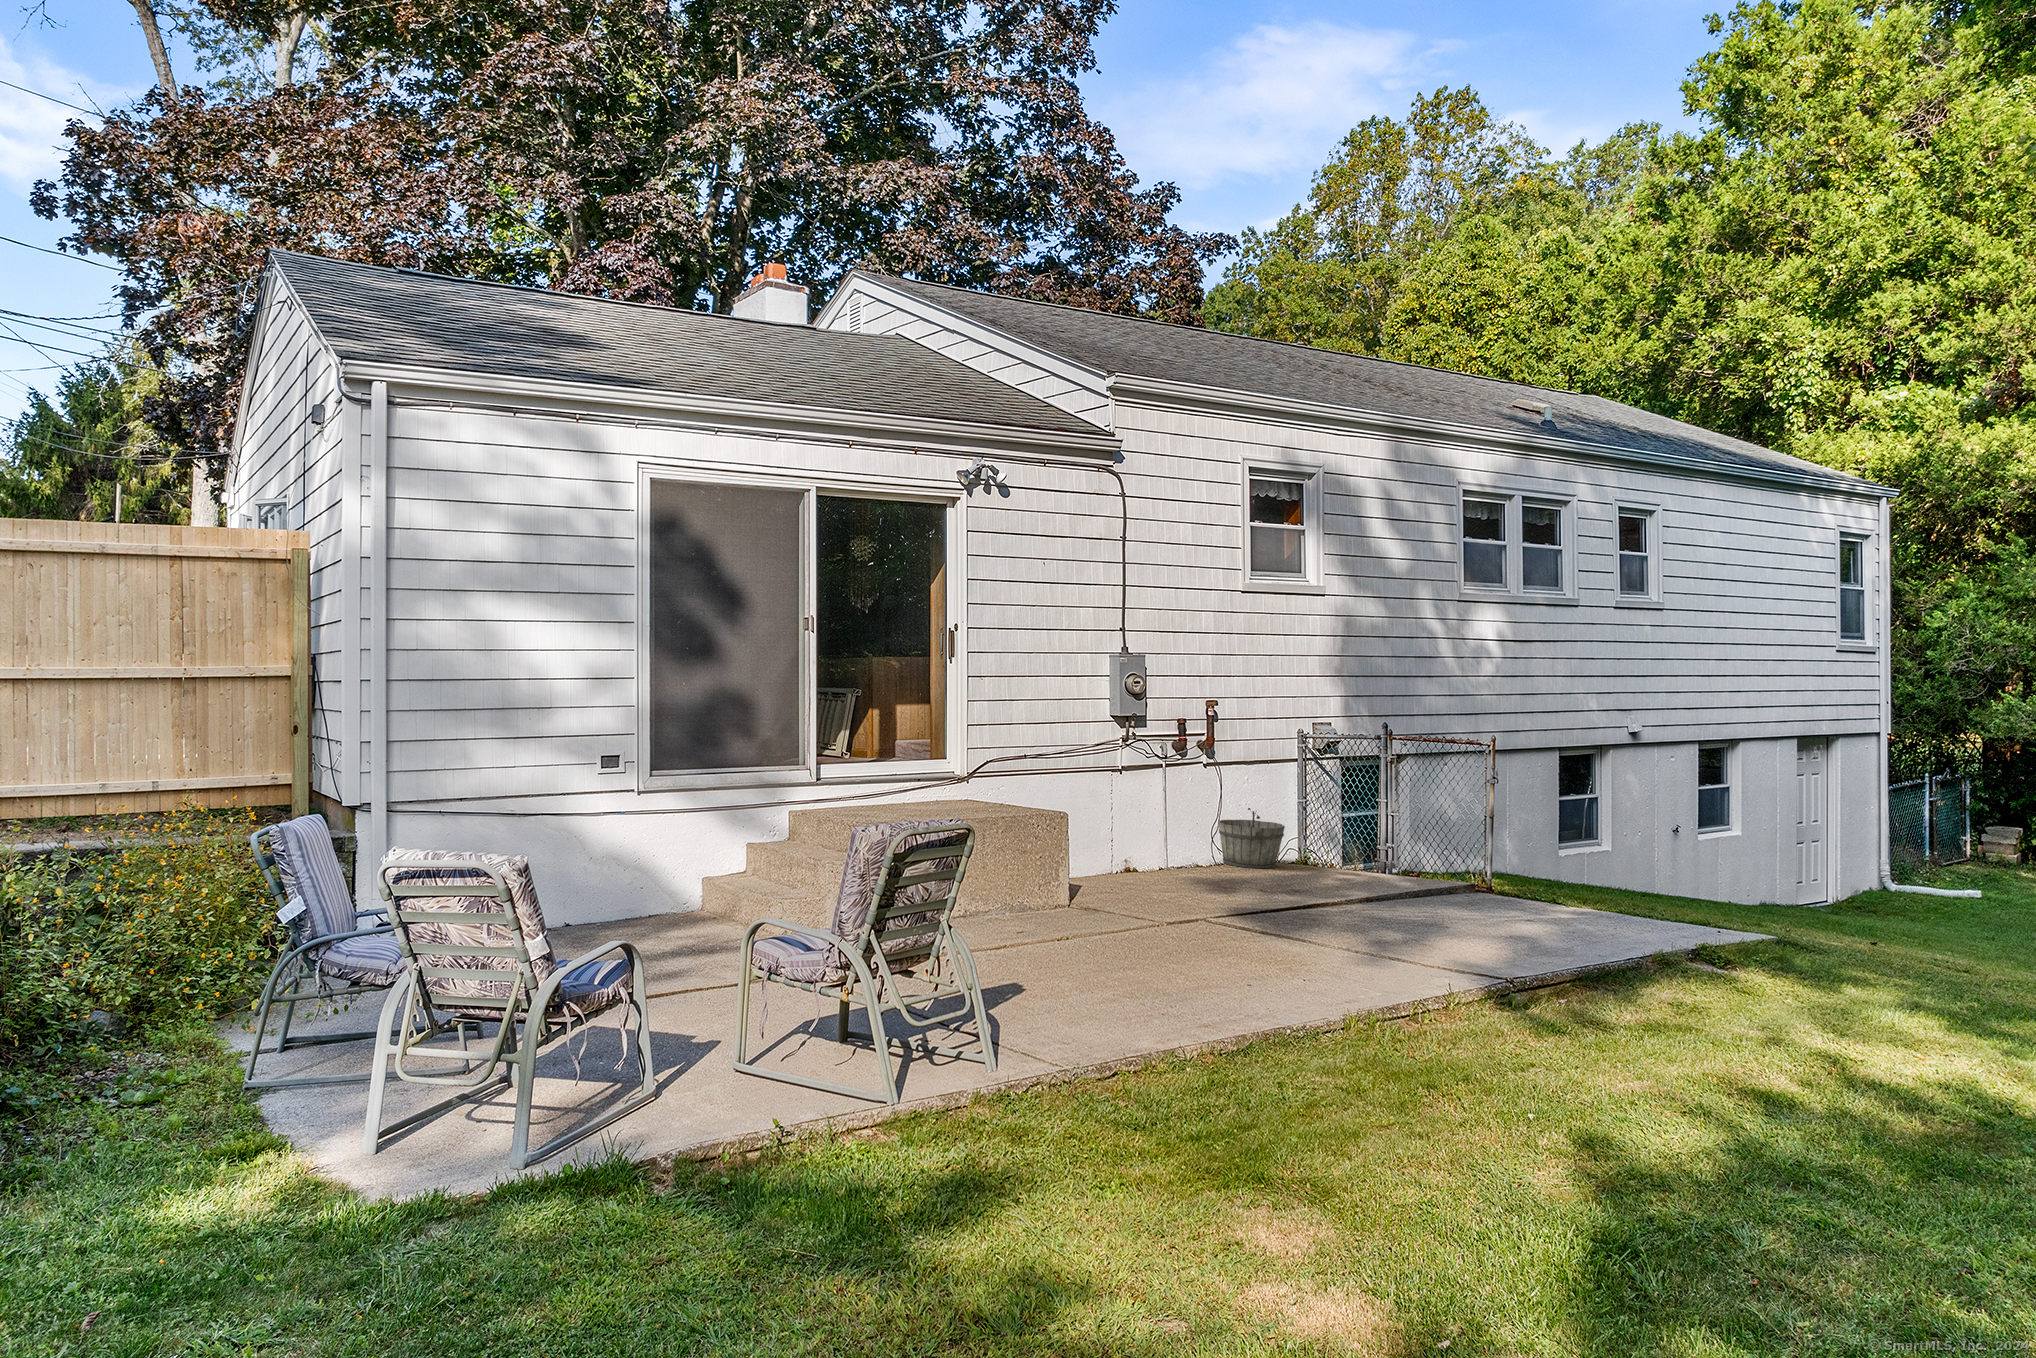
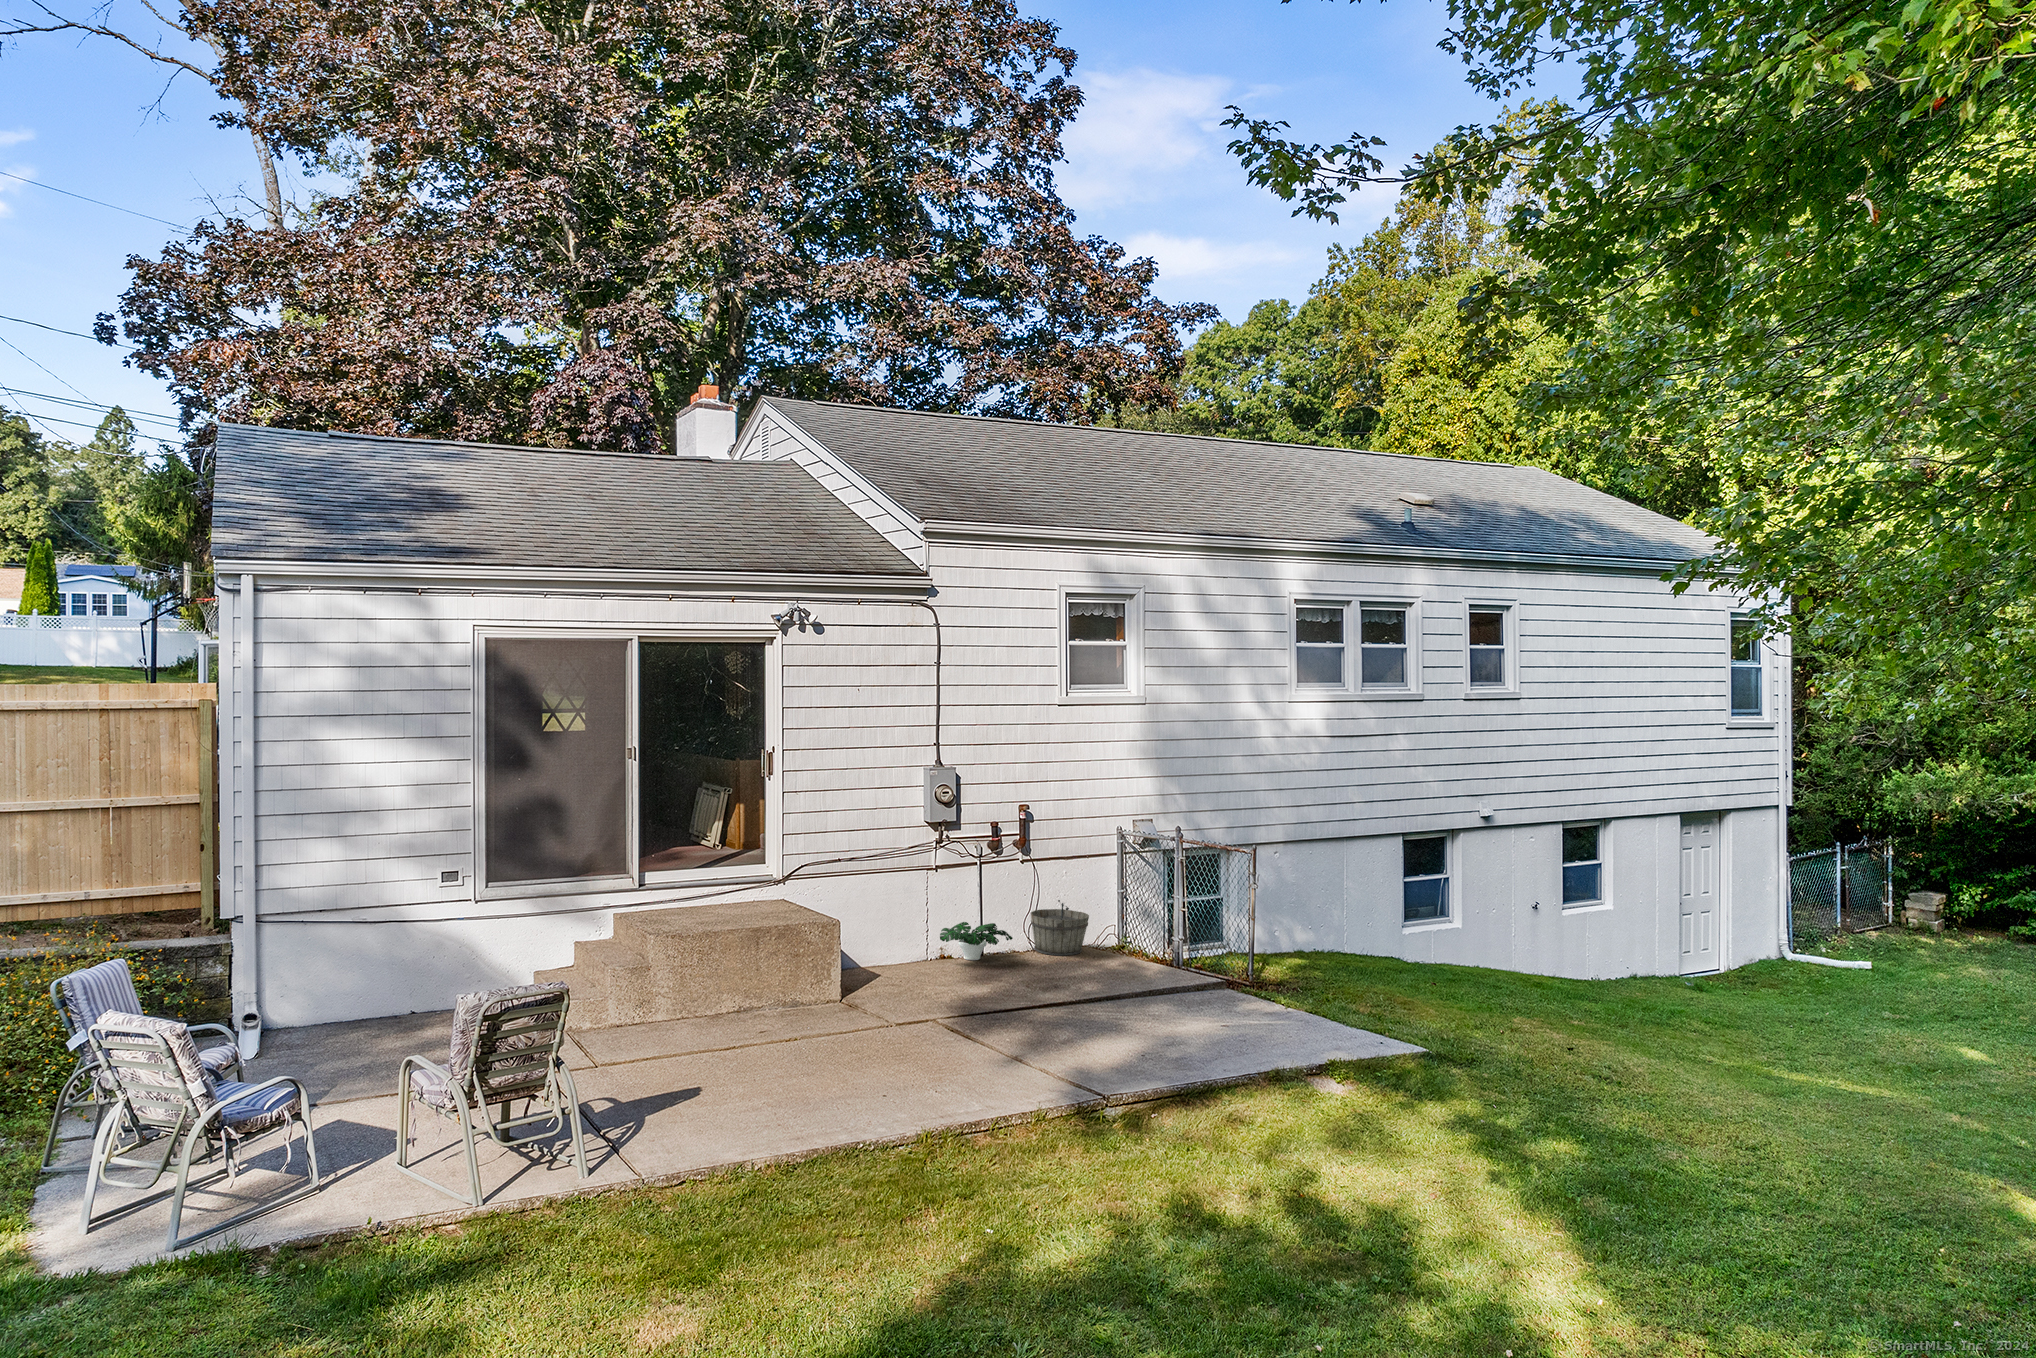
potted plant: none [1137,831,1215,872] -> present [940,922,1013,960]

